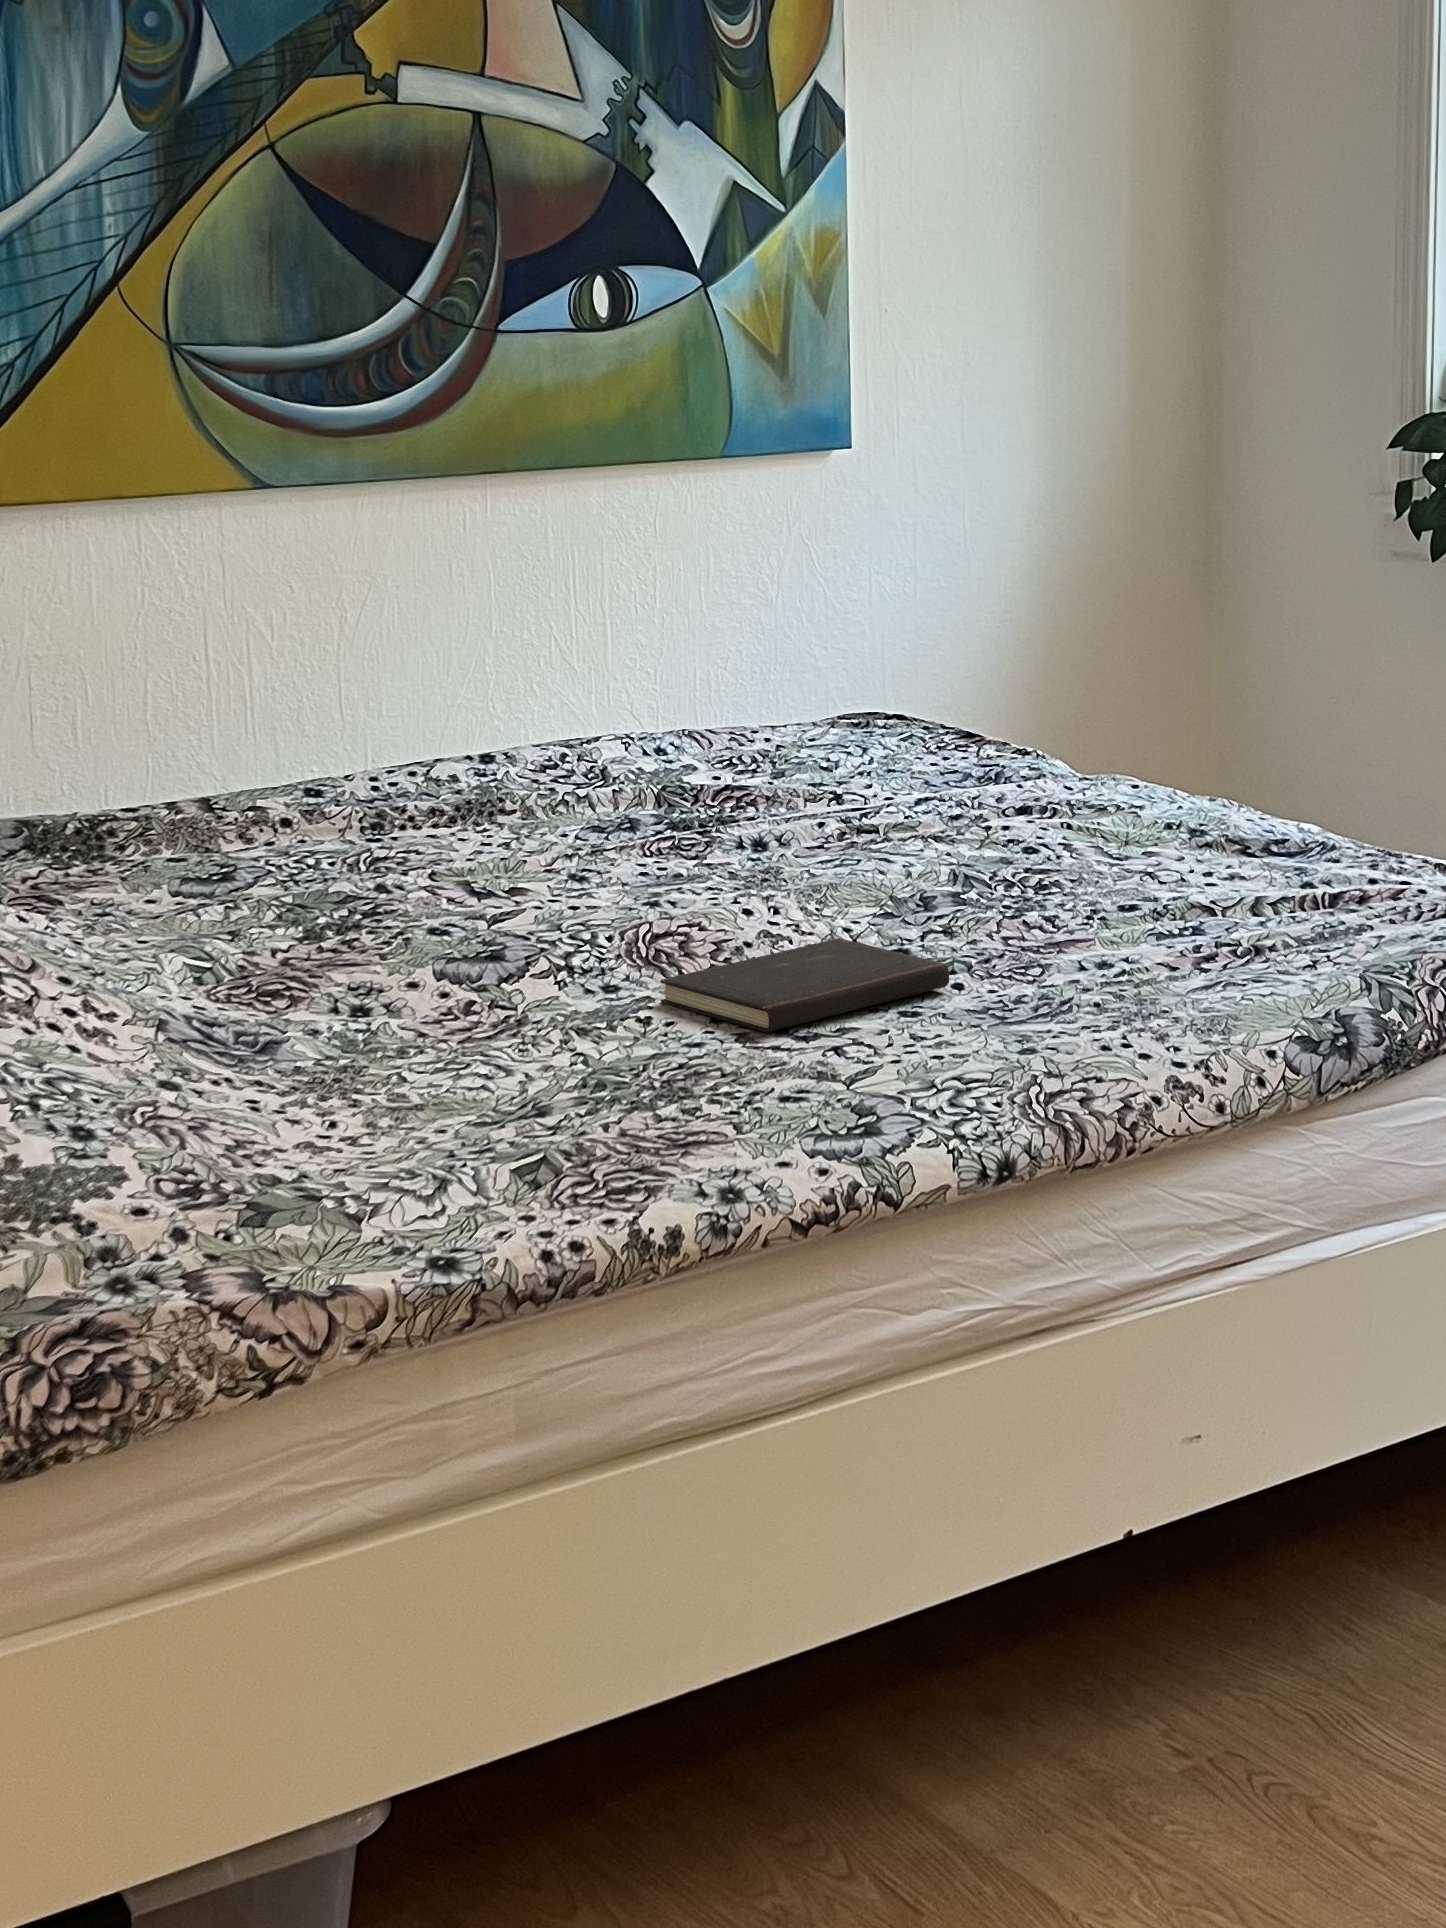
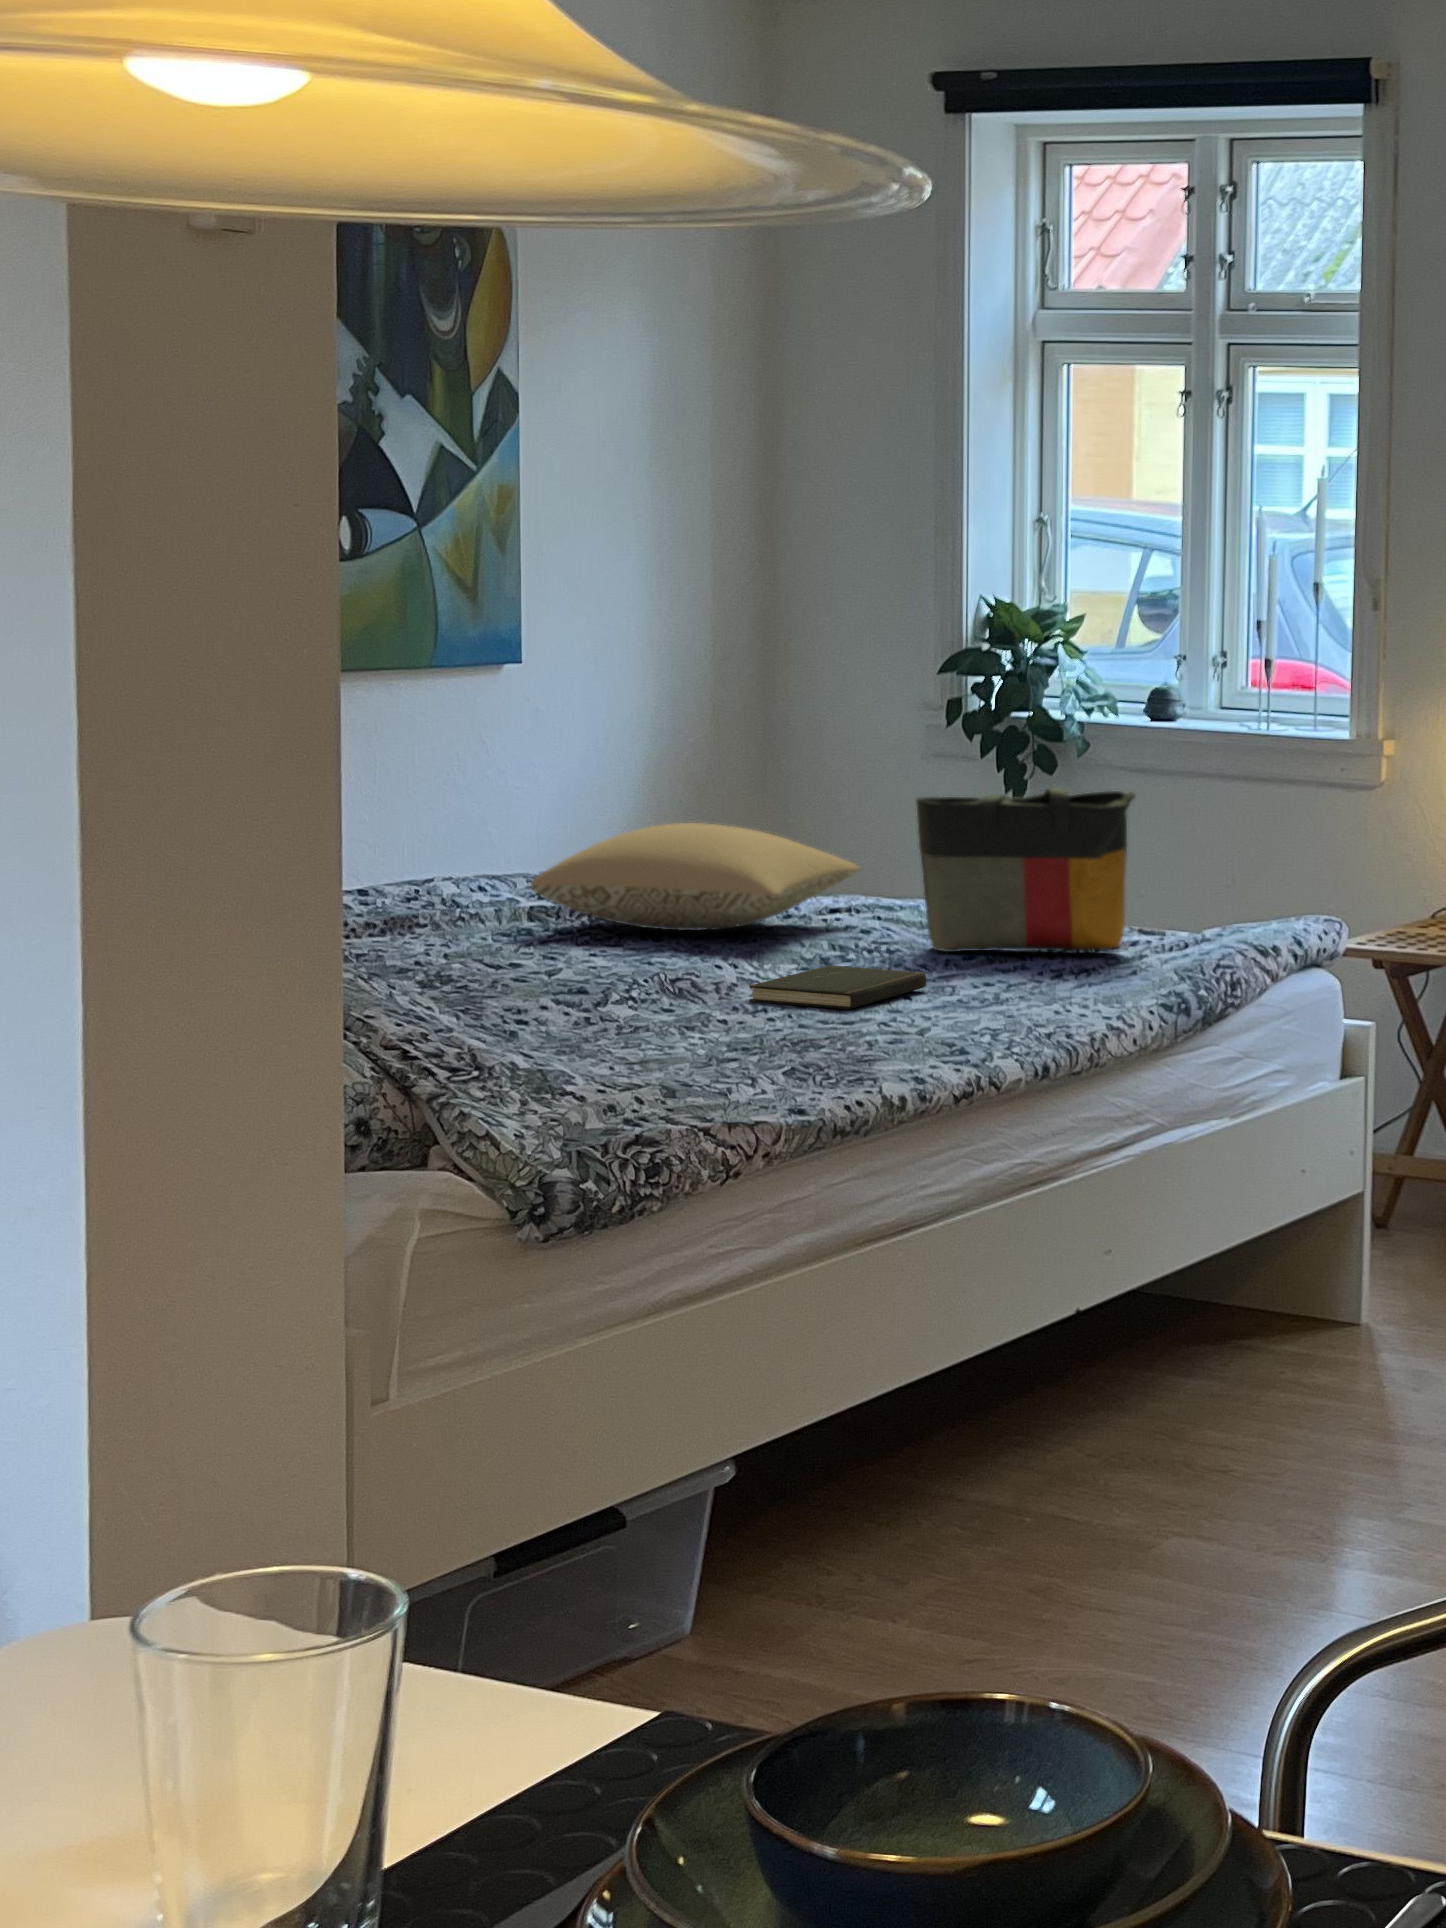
tote bag: none [1065,666,1378,912] -> present [916,788,1135,952]
pillow: none [591,692,1068,841] -> present [531,823,860,930]

